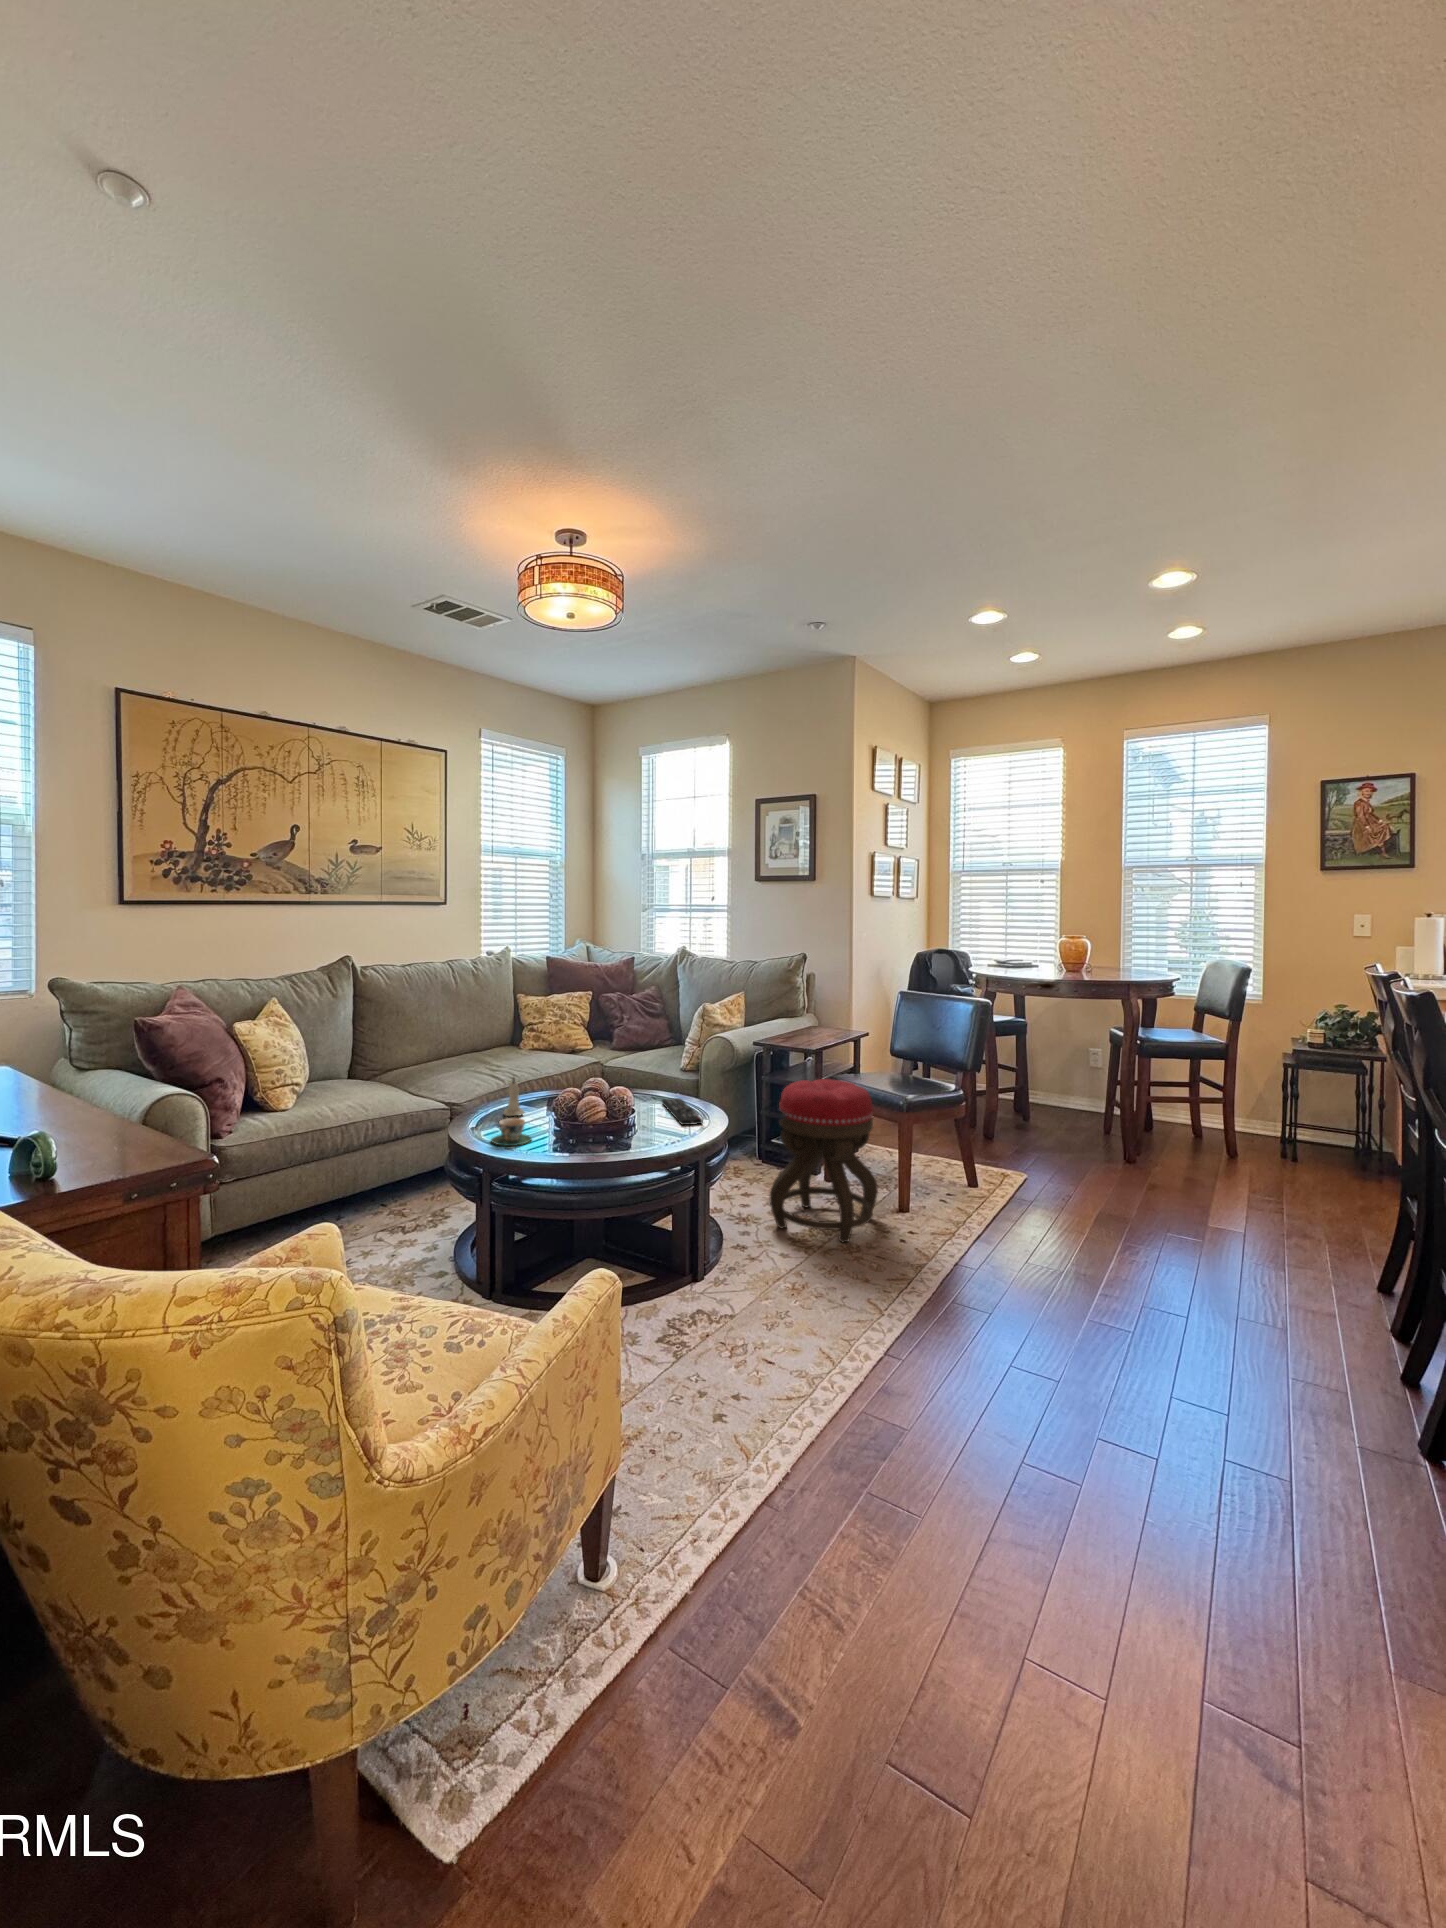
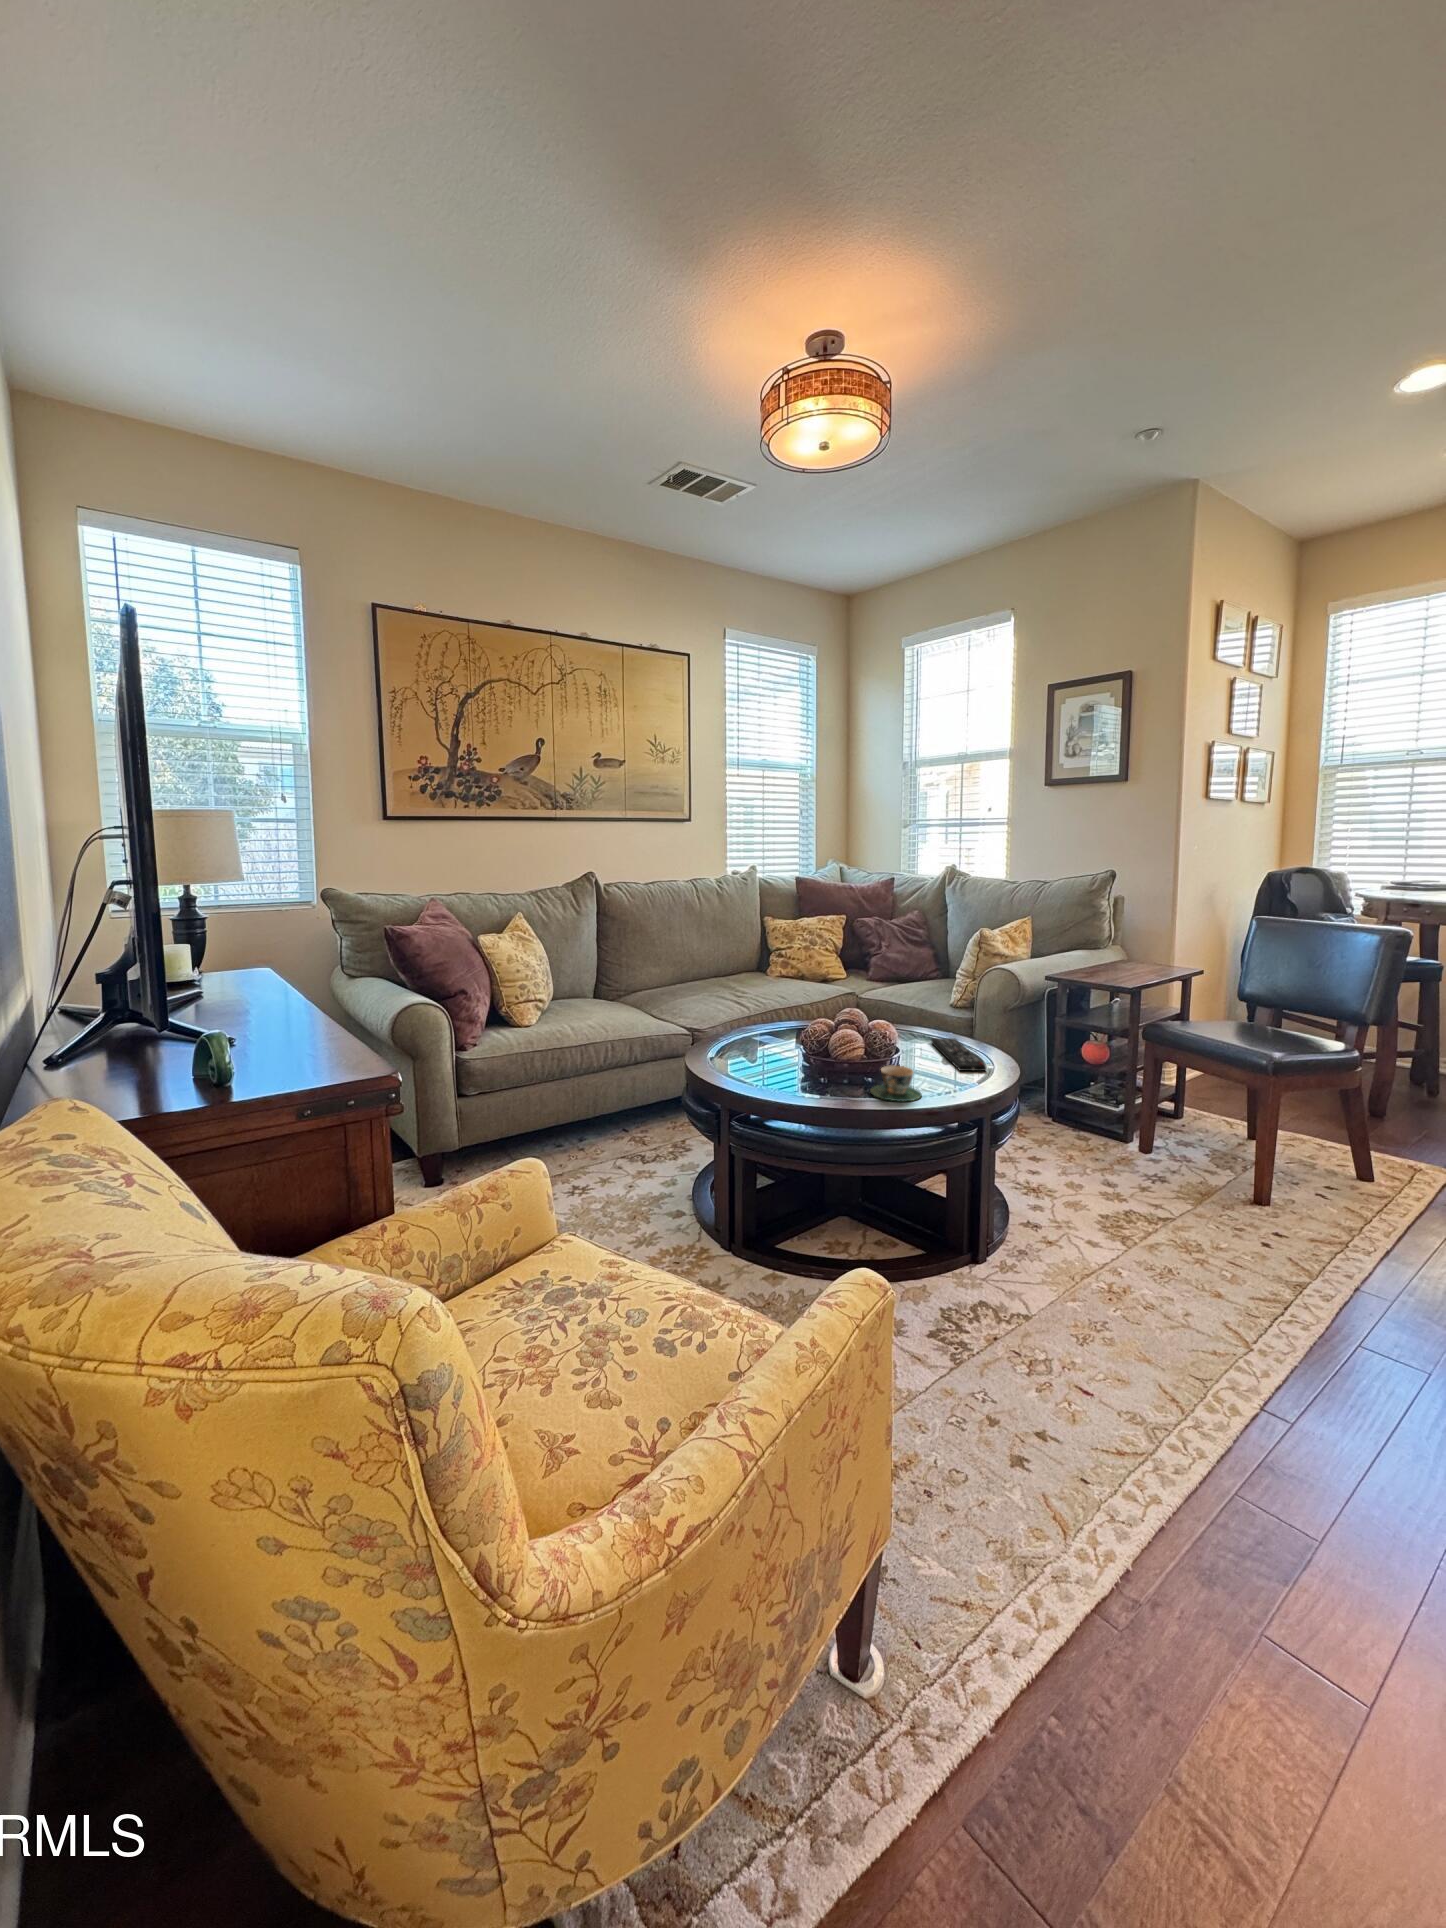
candle: present [504,1078,524,1116] -> none [746,1000,770,1047]
ottoman: present [770,1079,878,1242] -> none [1069,1025,1224,1236]
teacup: present [491,1118,531,1146] -> present [870,1065,922,1101]

